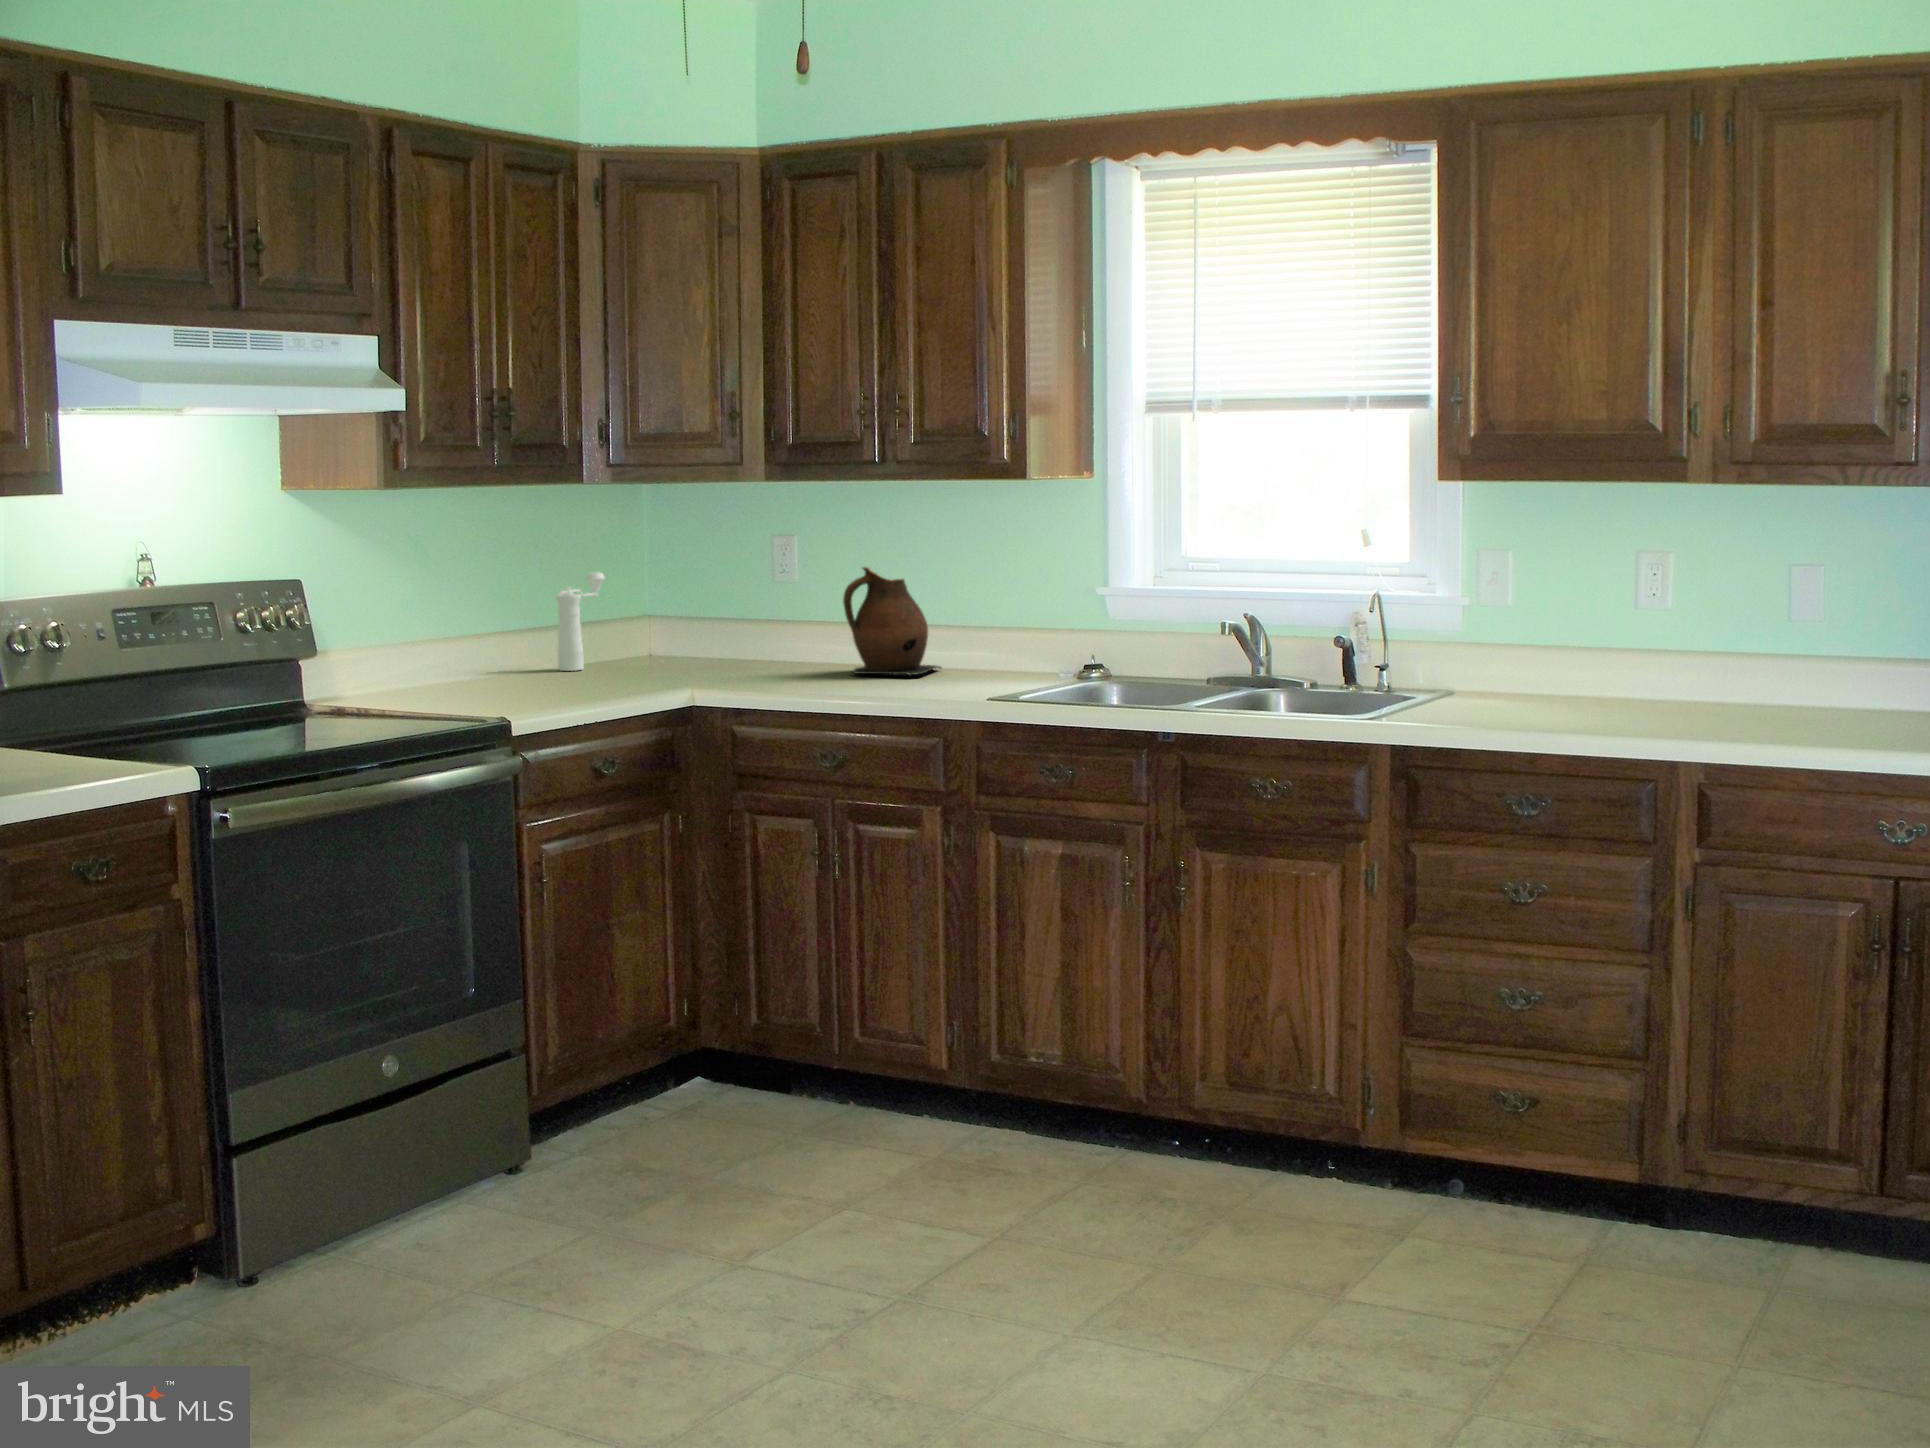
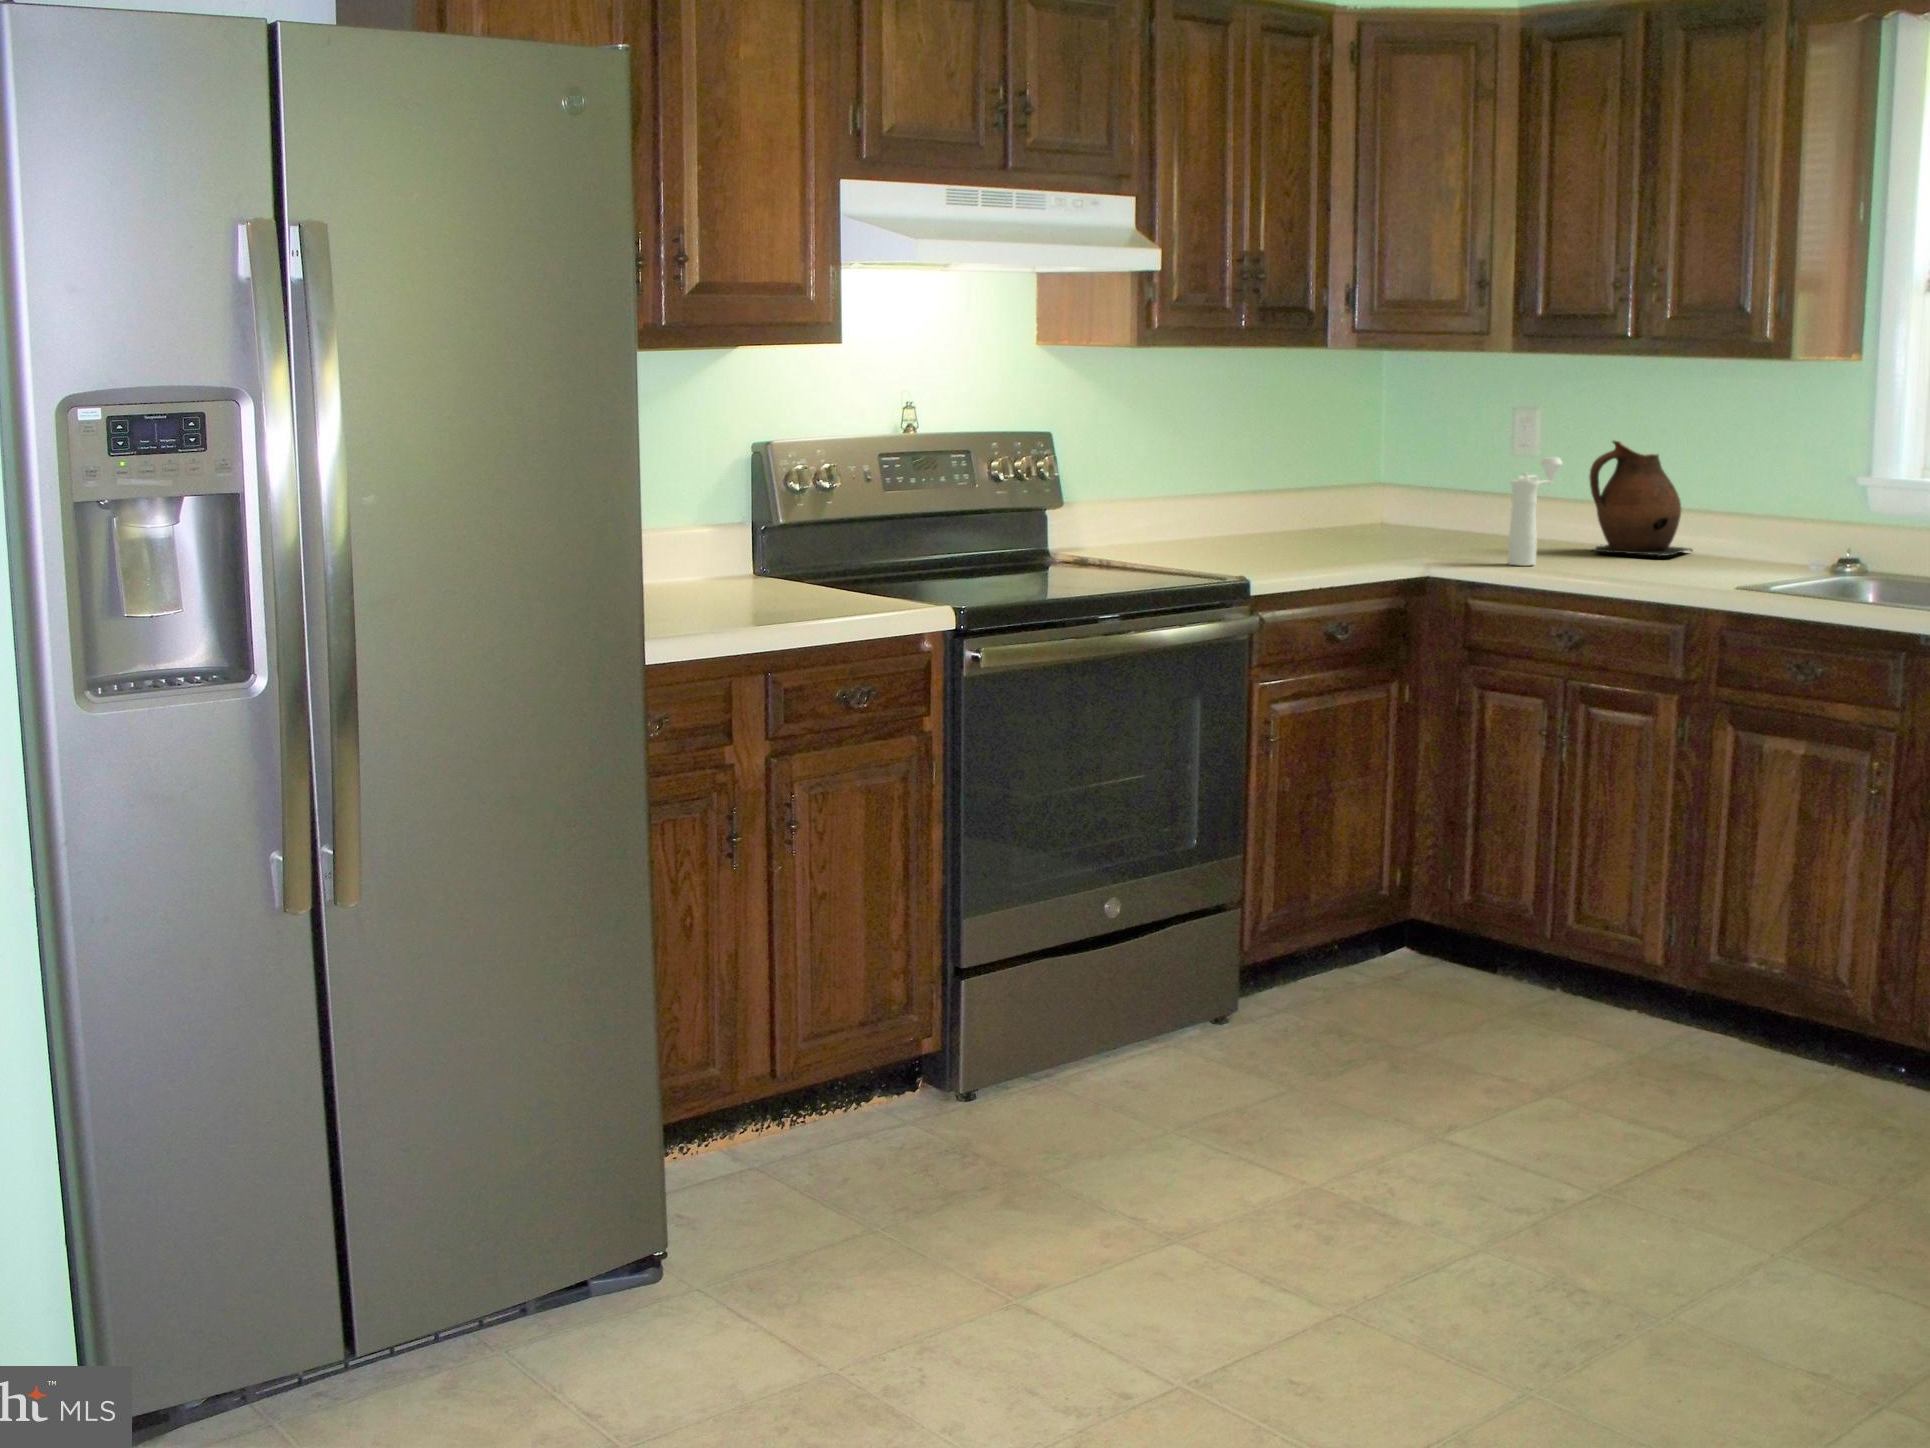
pepper mill: present [556,572,604,671] -> present [1507,457,1562,566]

